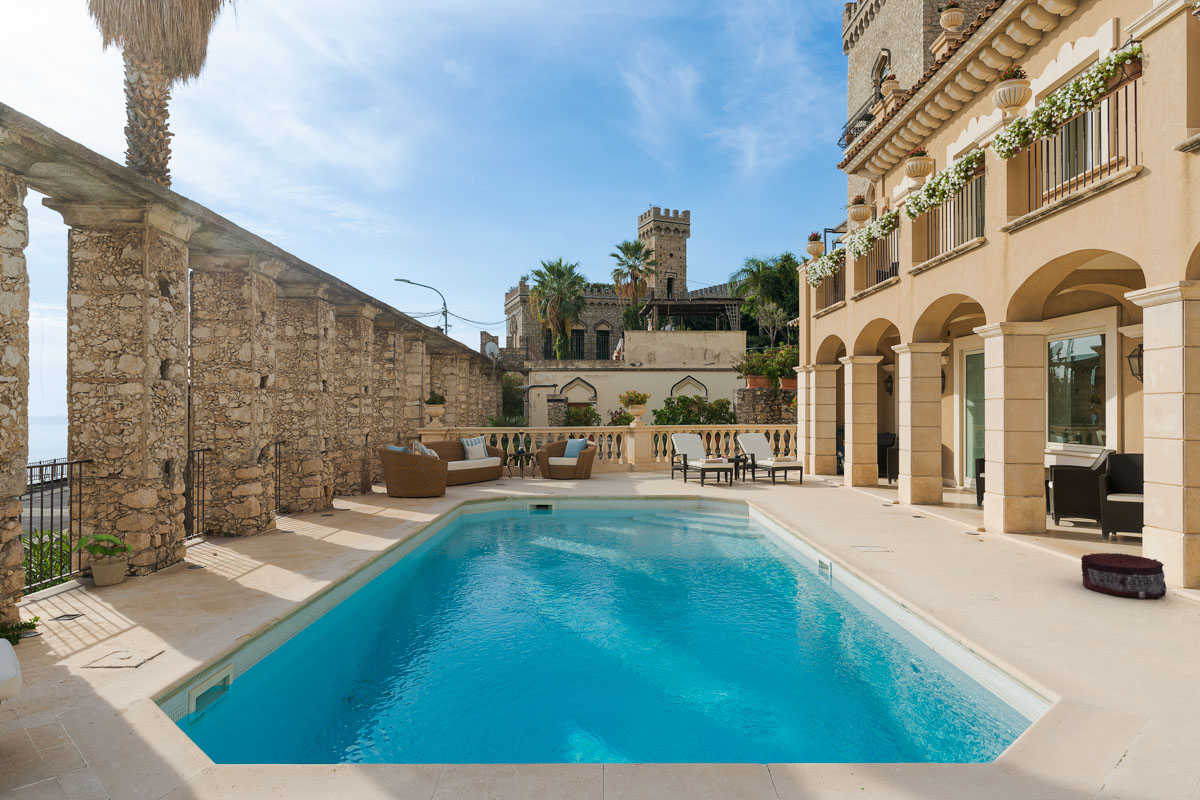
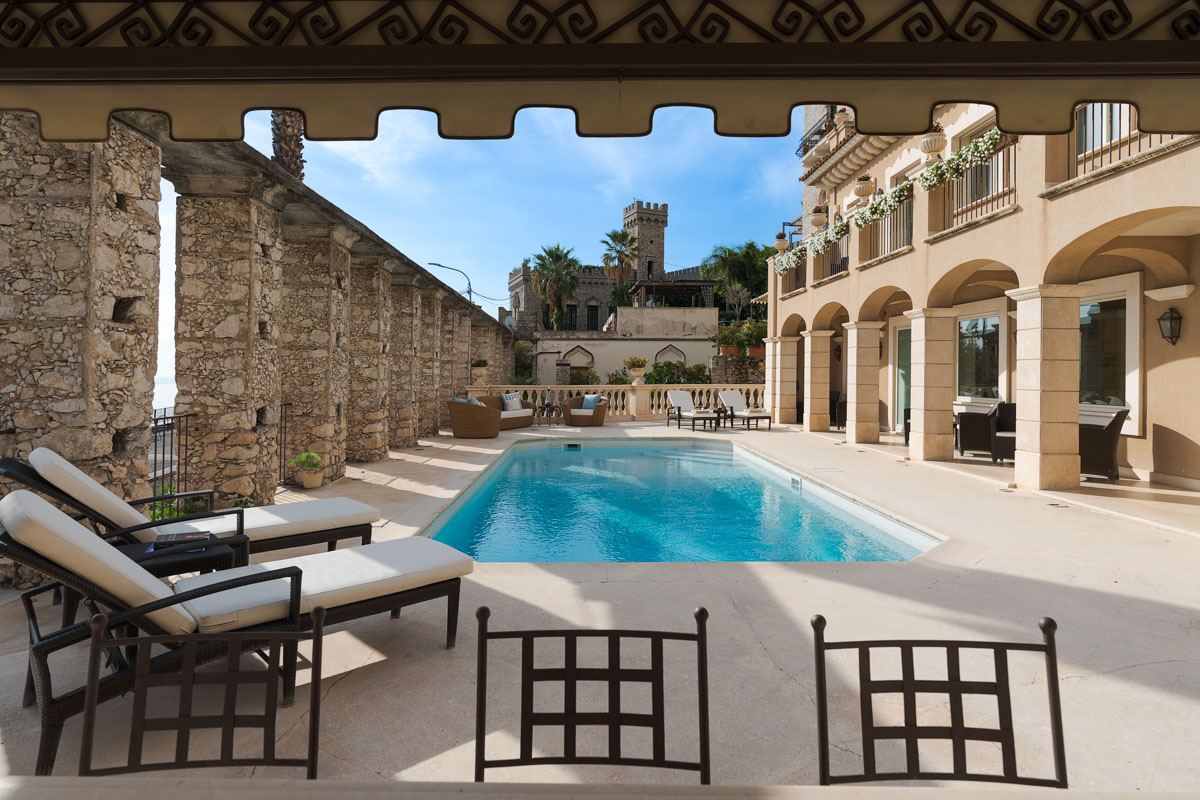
pouf: present [1081,553,1166,599] -> none [962,464,1013,491]

